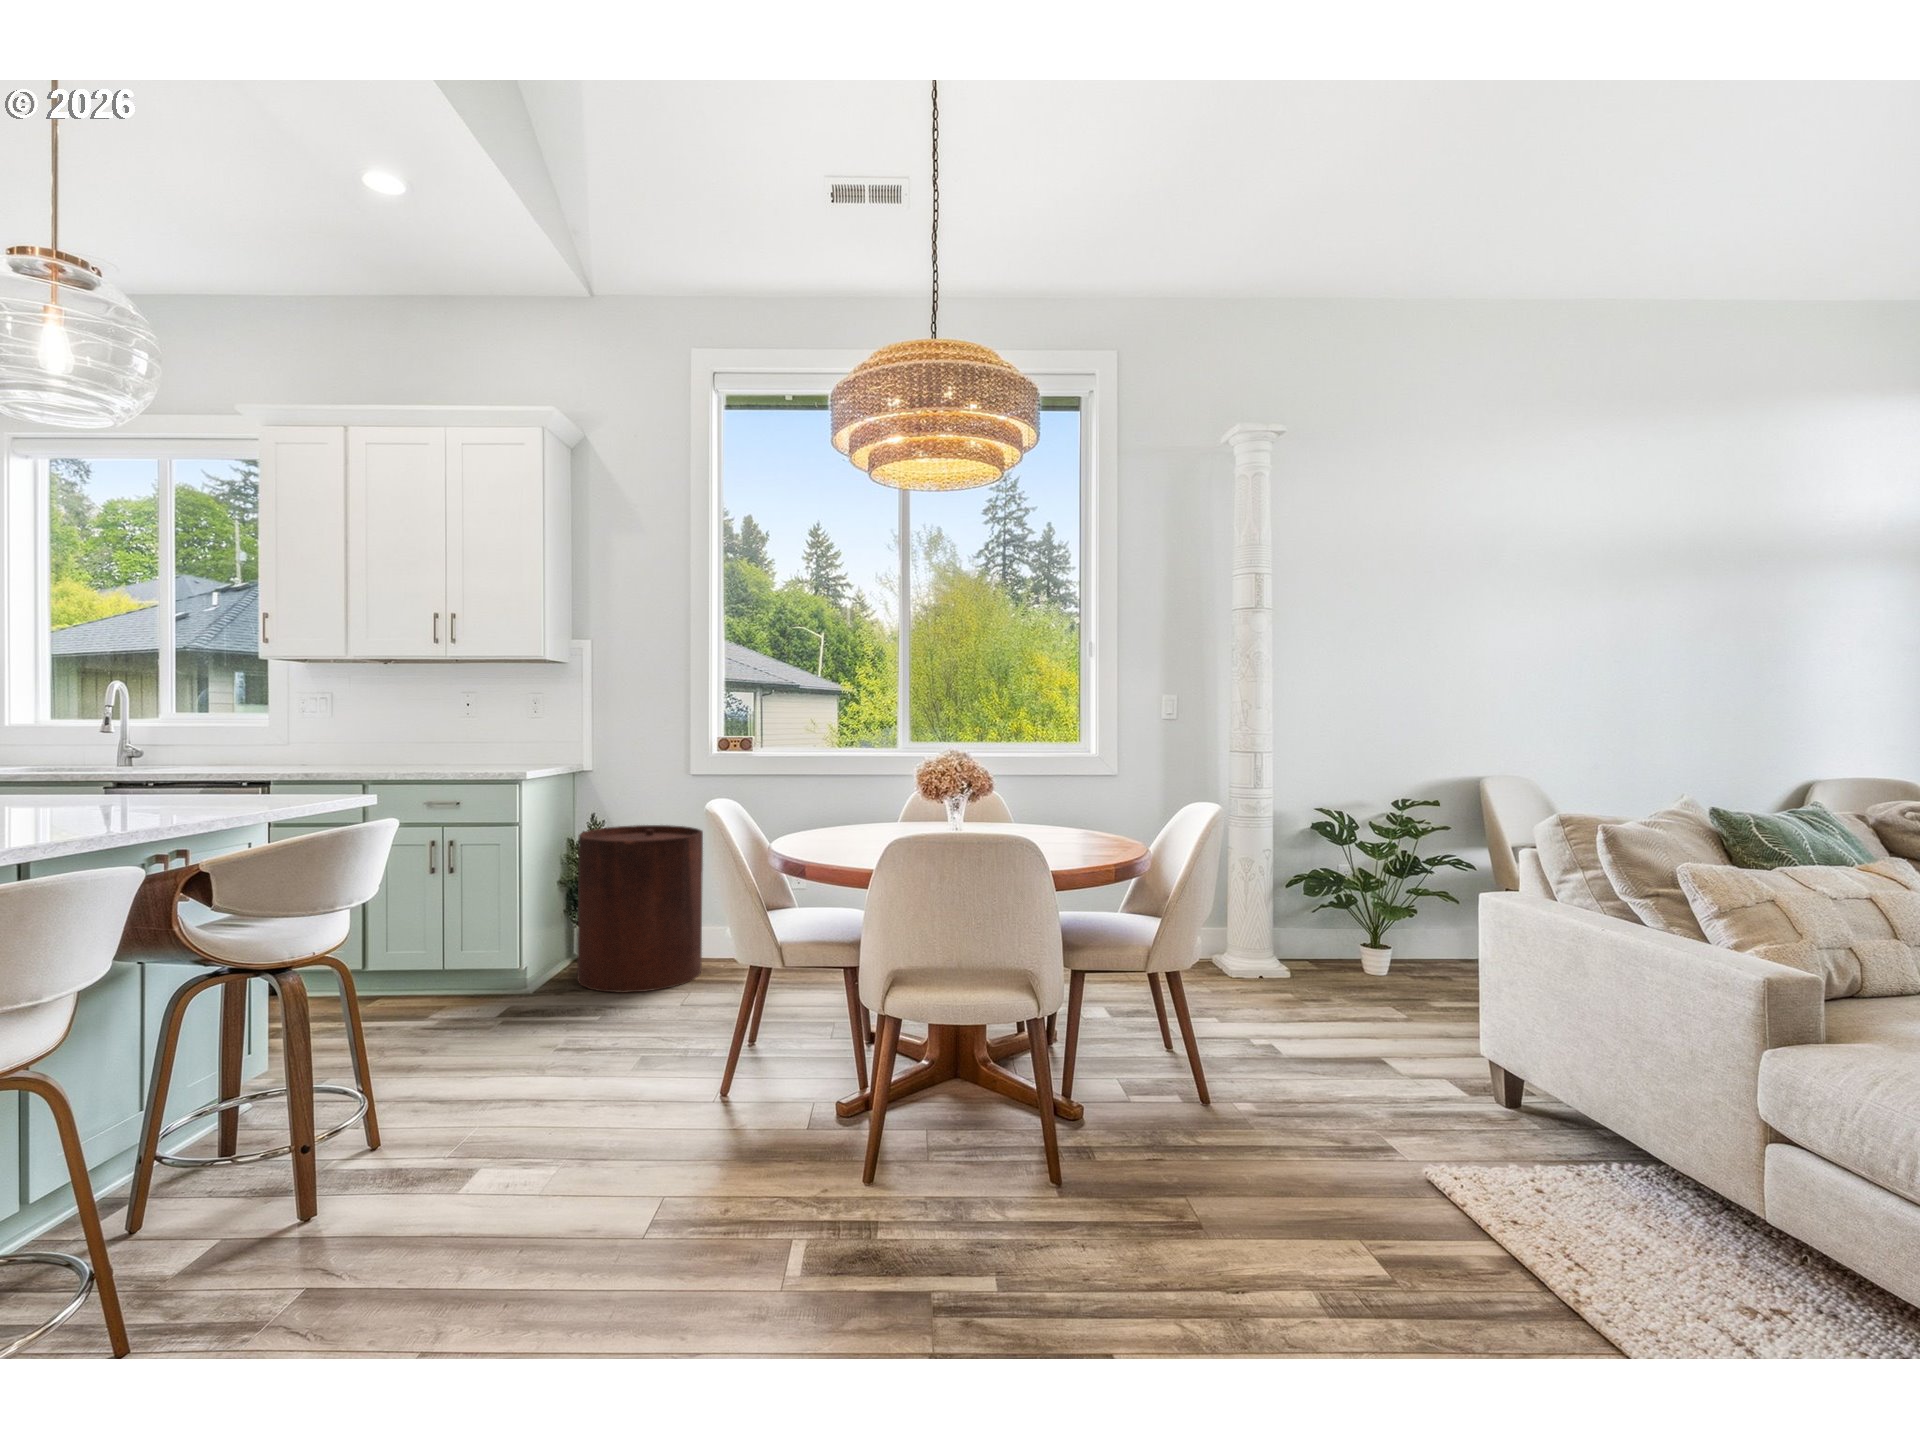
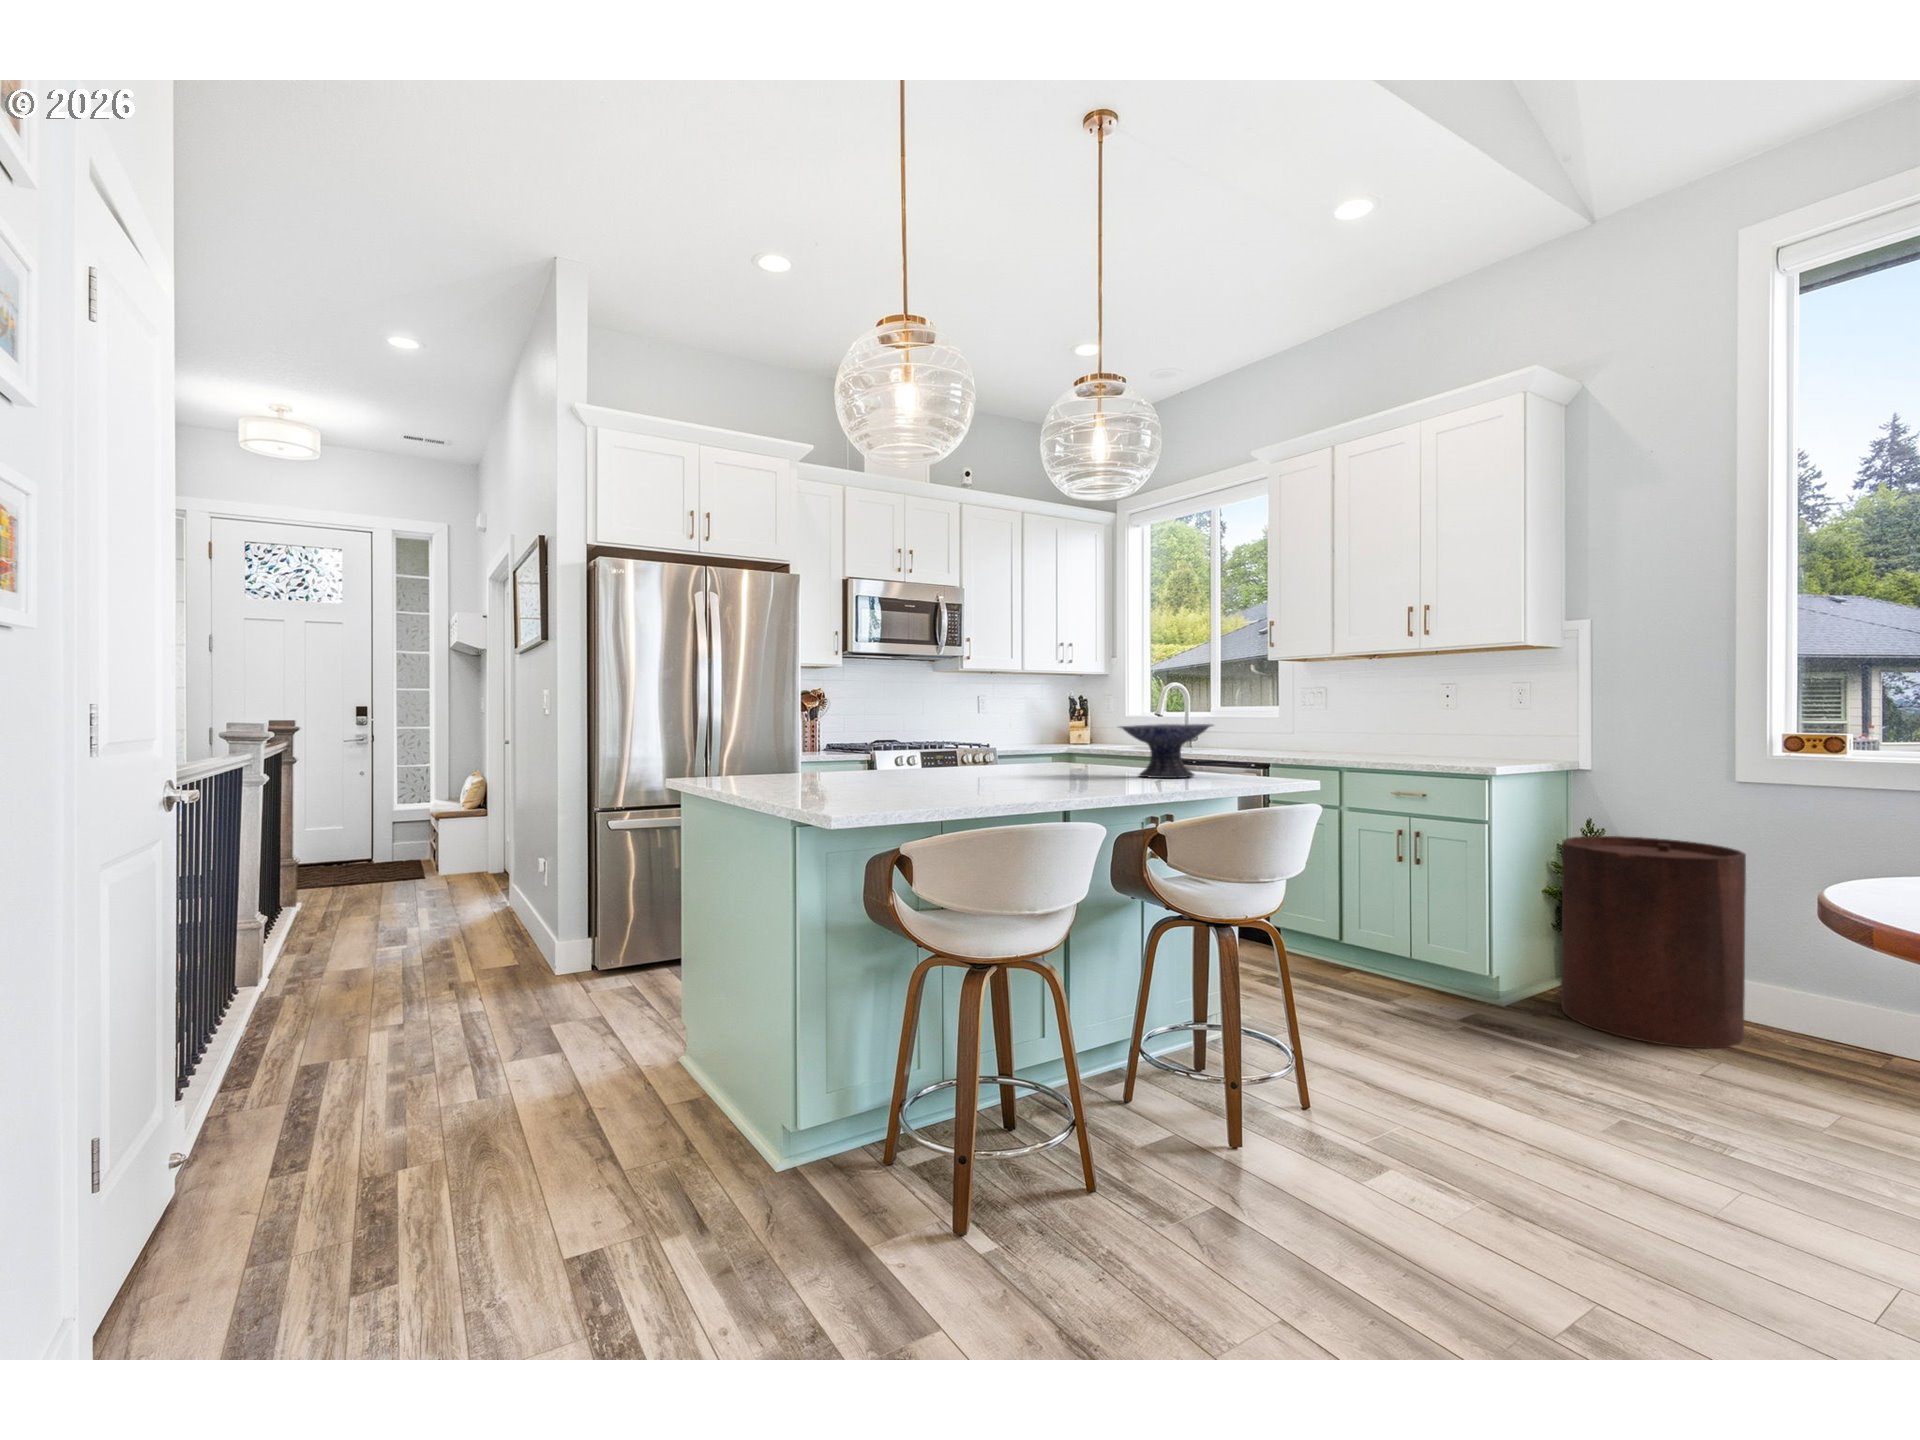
decorative bowl: none [82,743,238,814] -> present [1119,724,1213,778]

